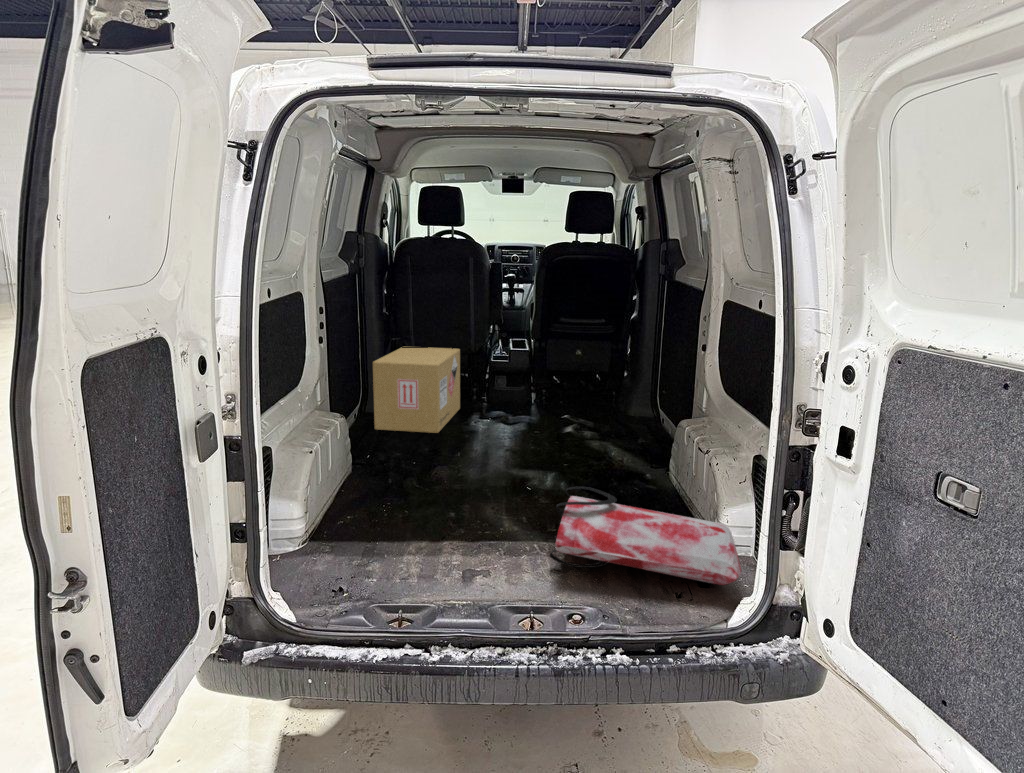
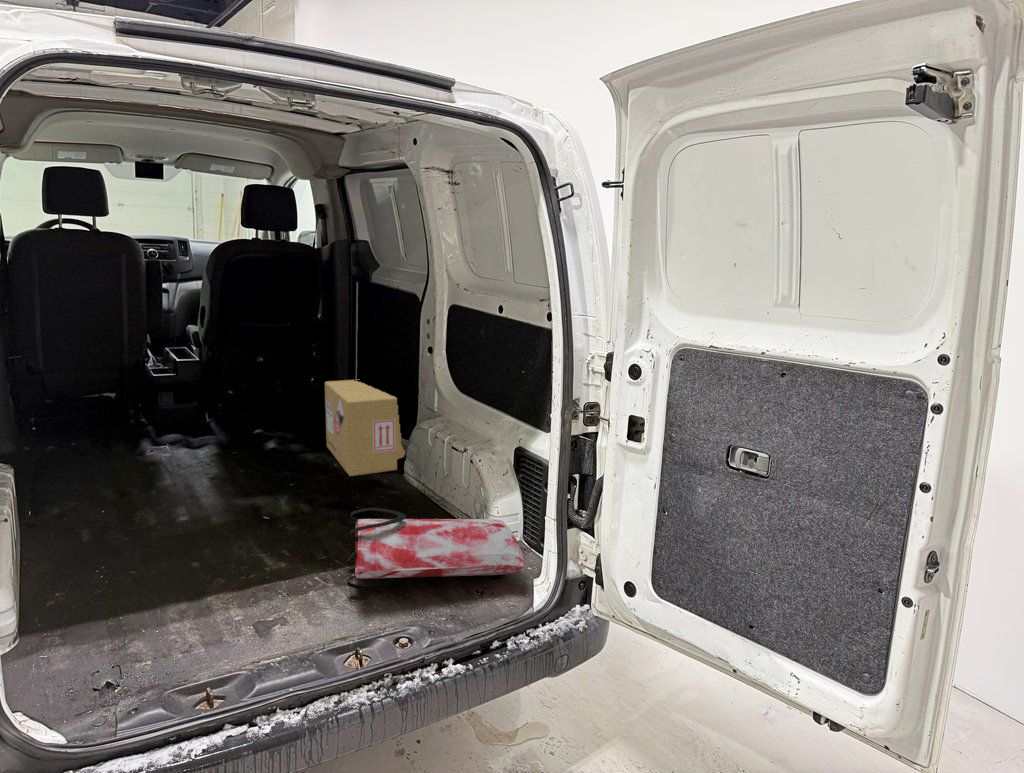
cardboard box: present [373,348,460,433] -> present [325,380,405,476]

